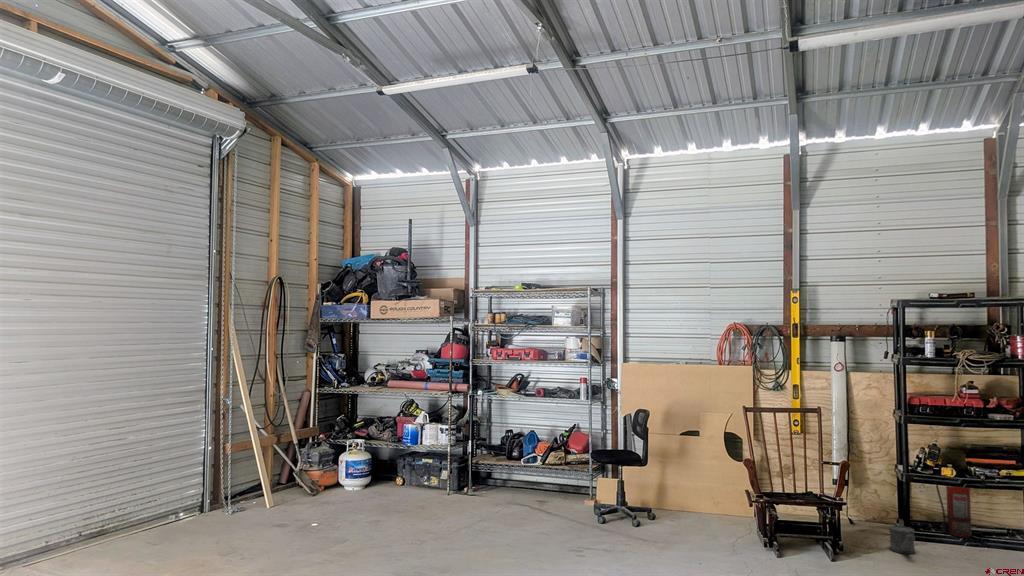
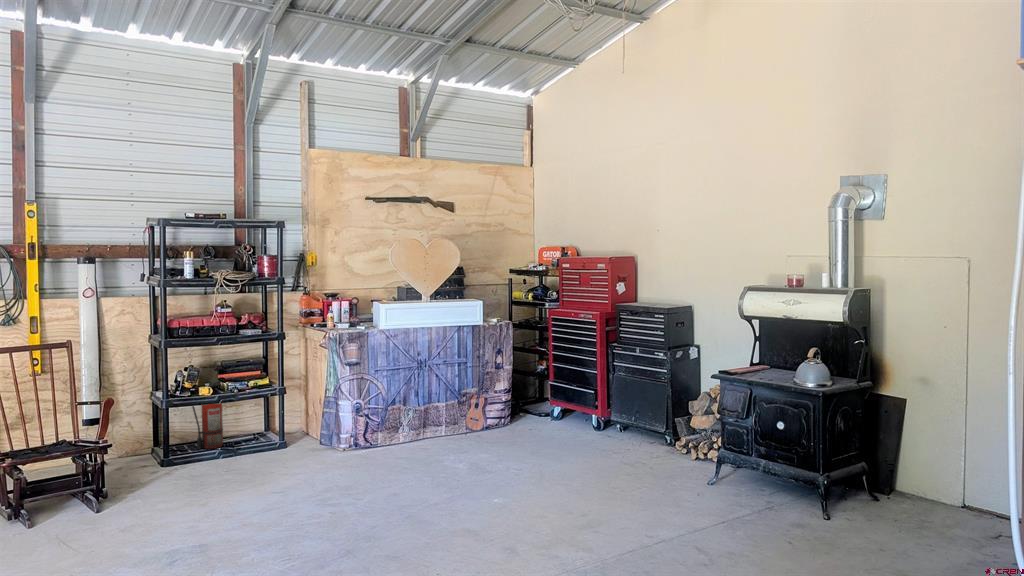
watering can: present [889,523,915,554] -> none [151,452,179,482]

